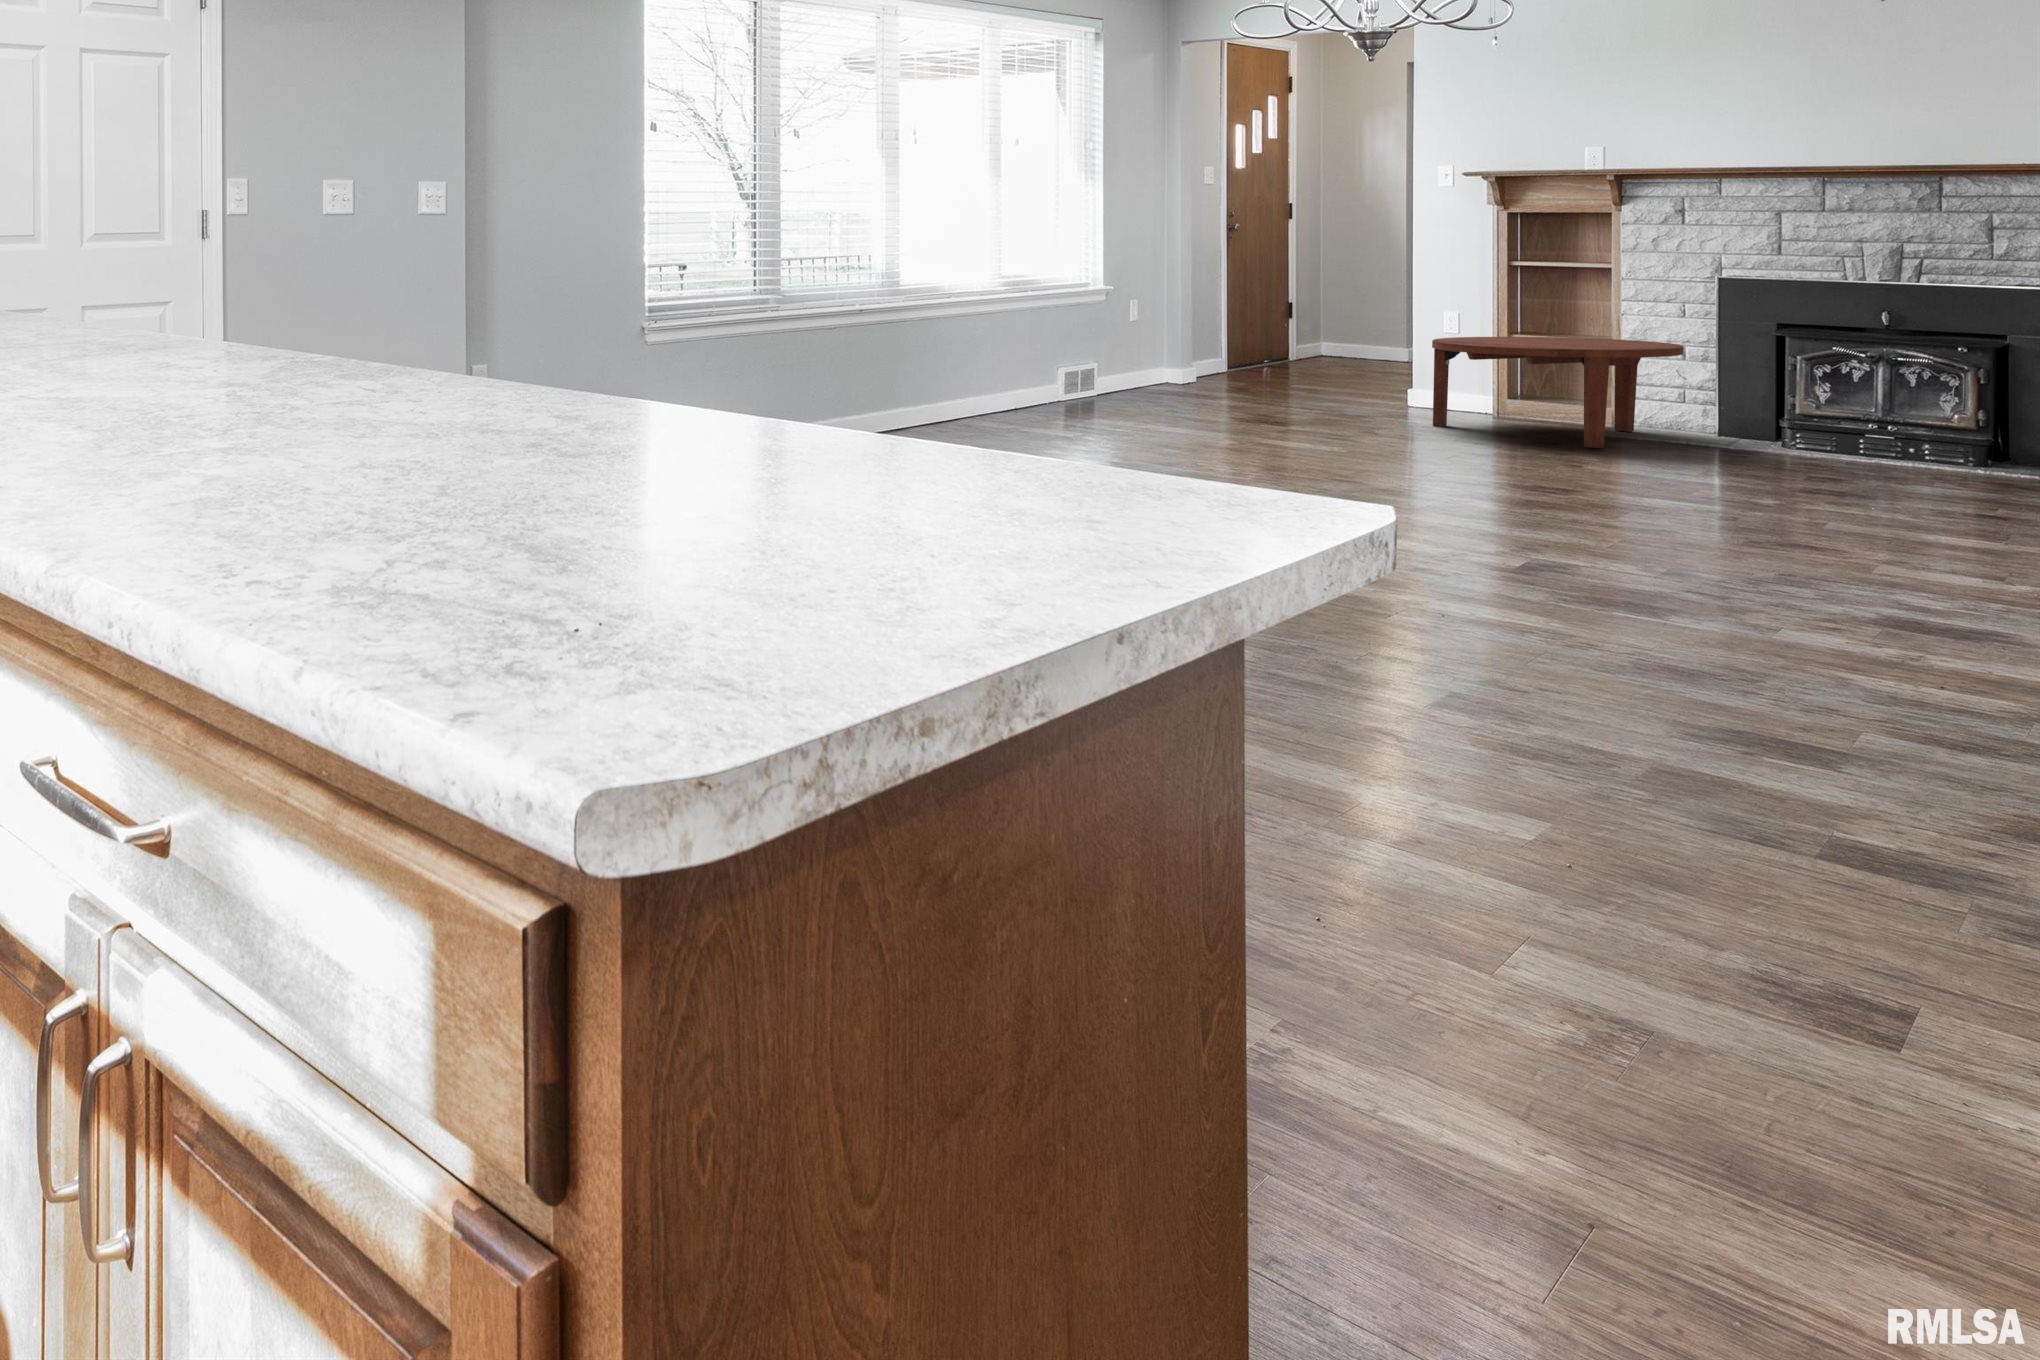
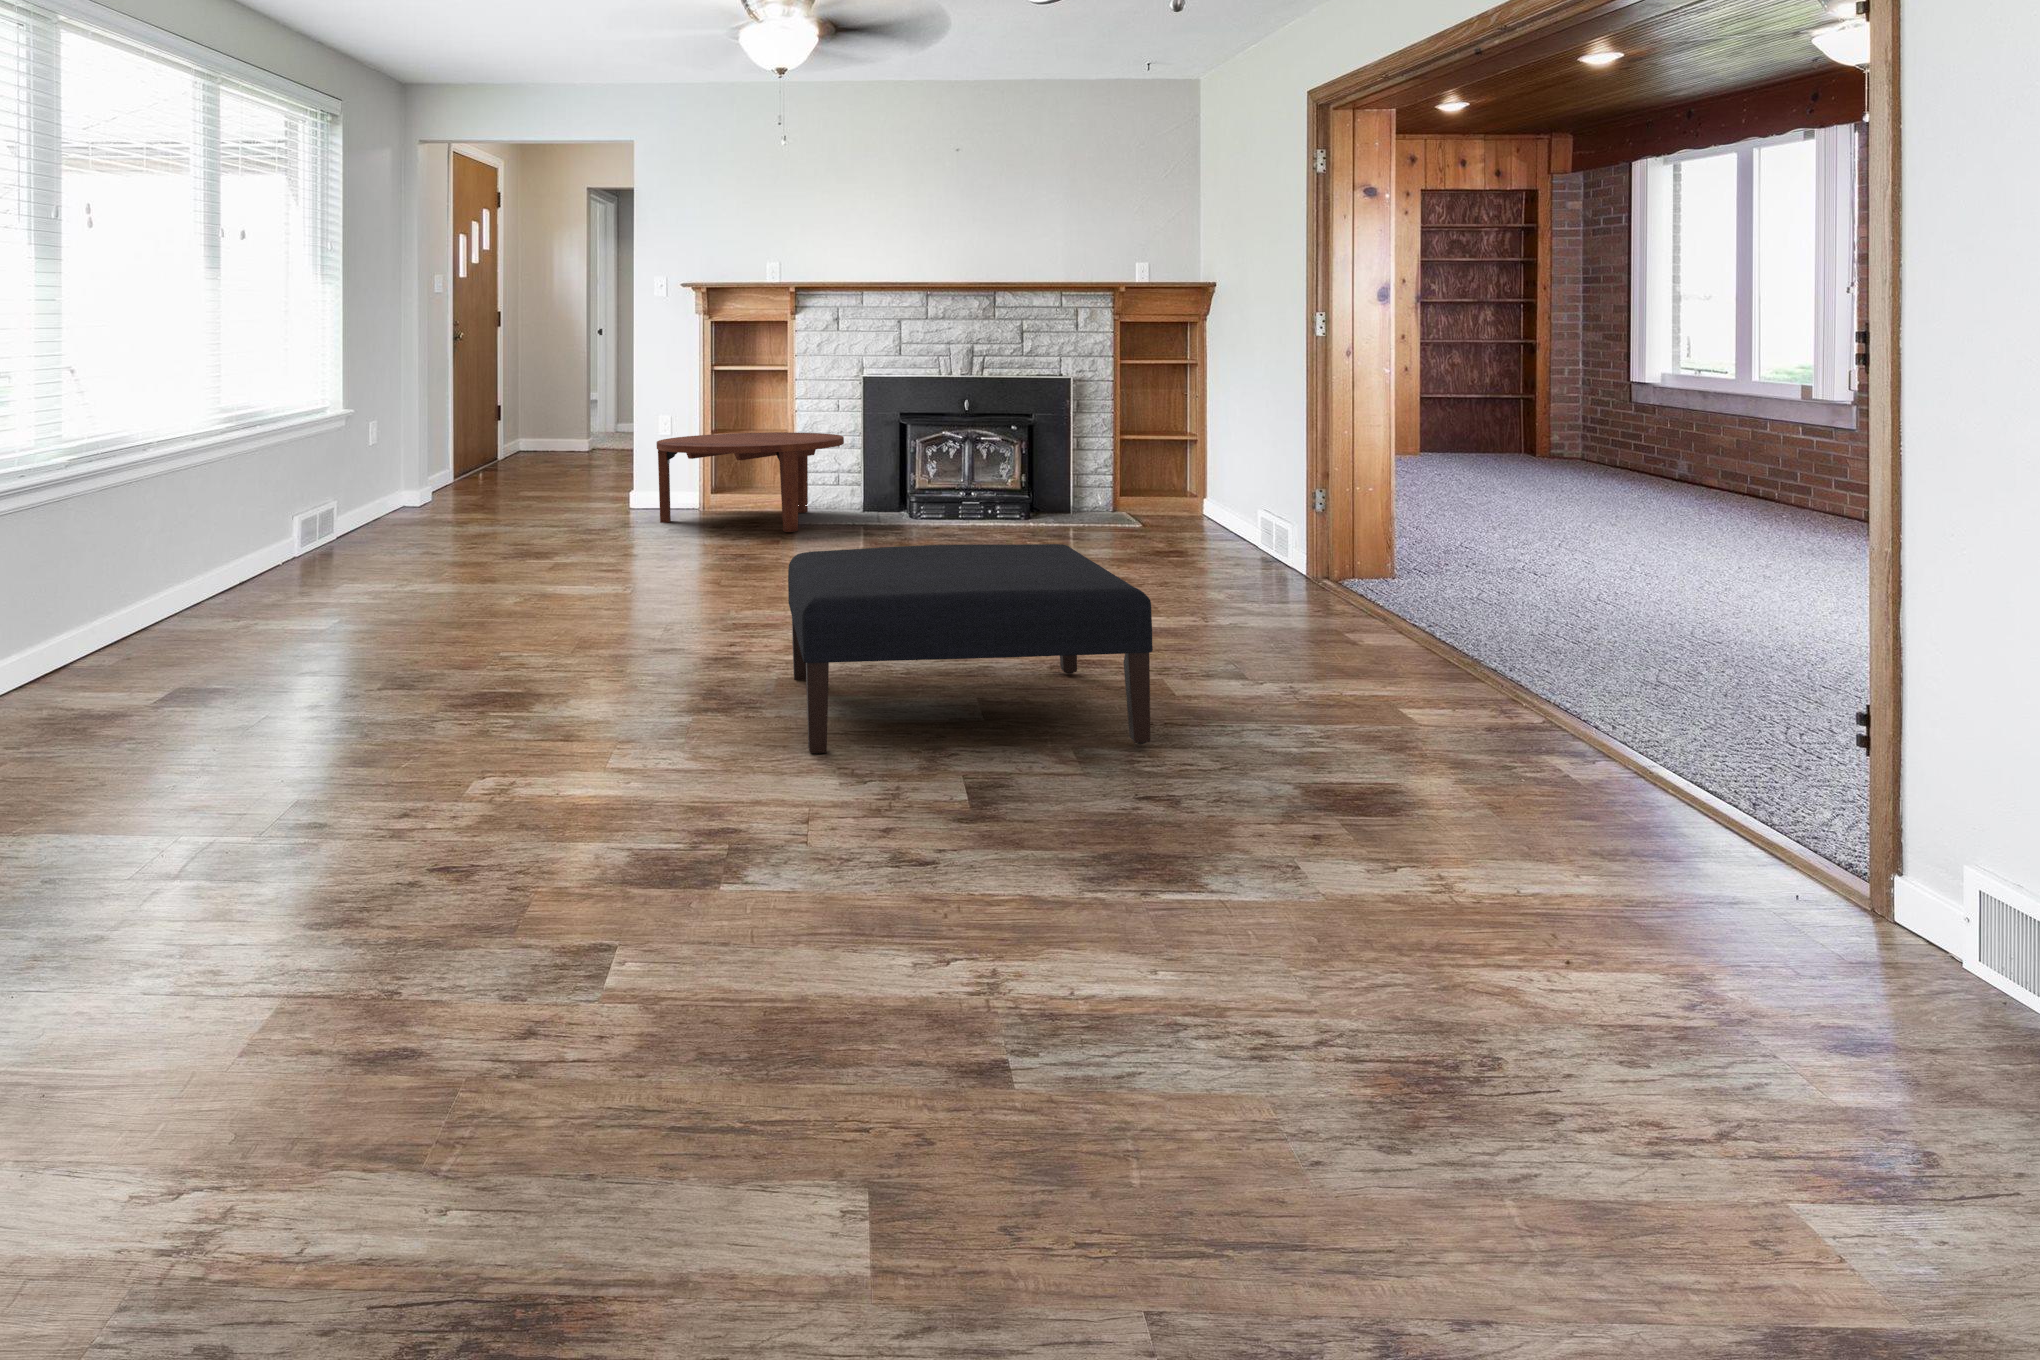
ottoman: none [1463,442,1938,685] -> present [788,544,1153,754]

